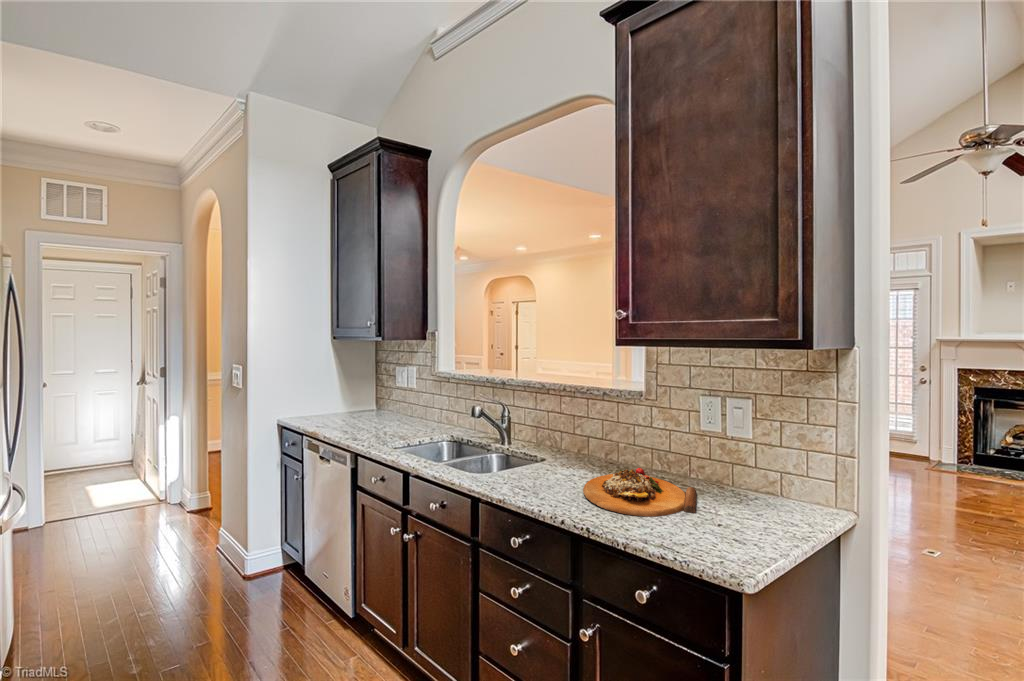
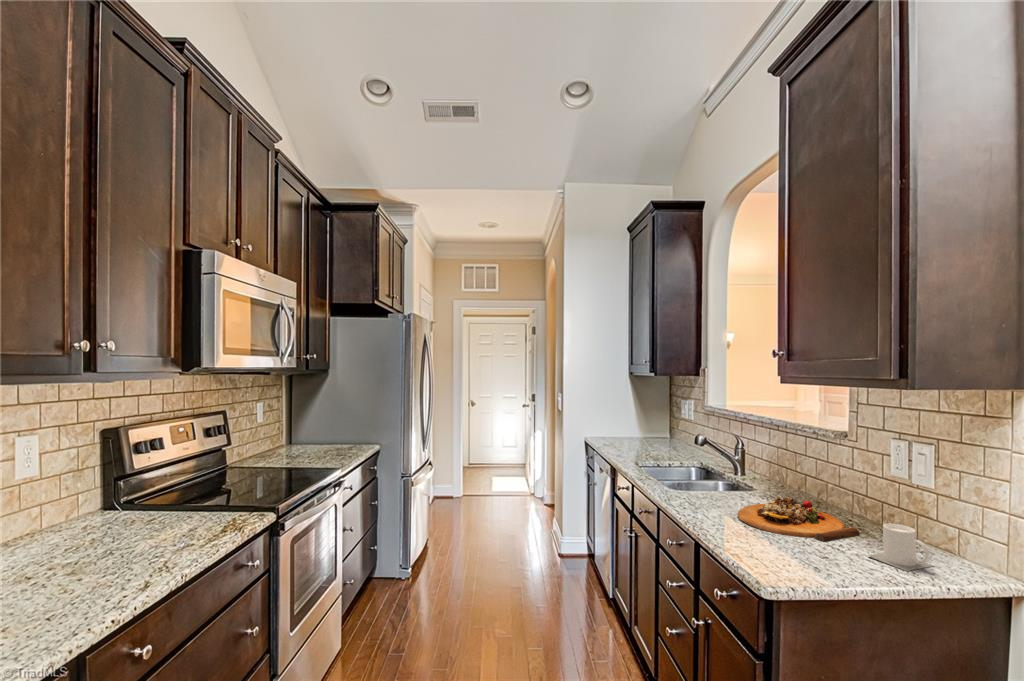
mug: none [747,481,798,528] -> present [869,523,933,571]

